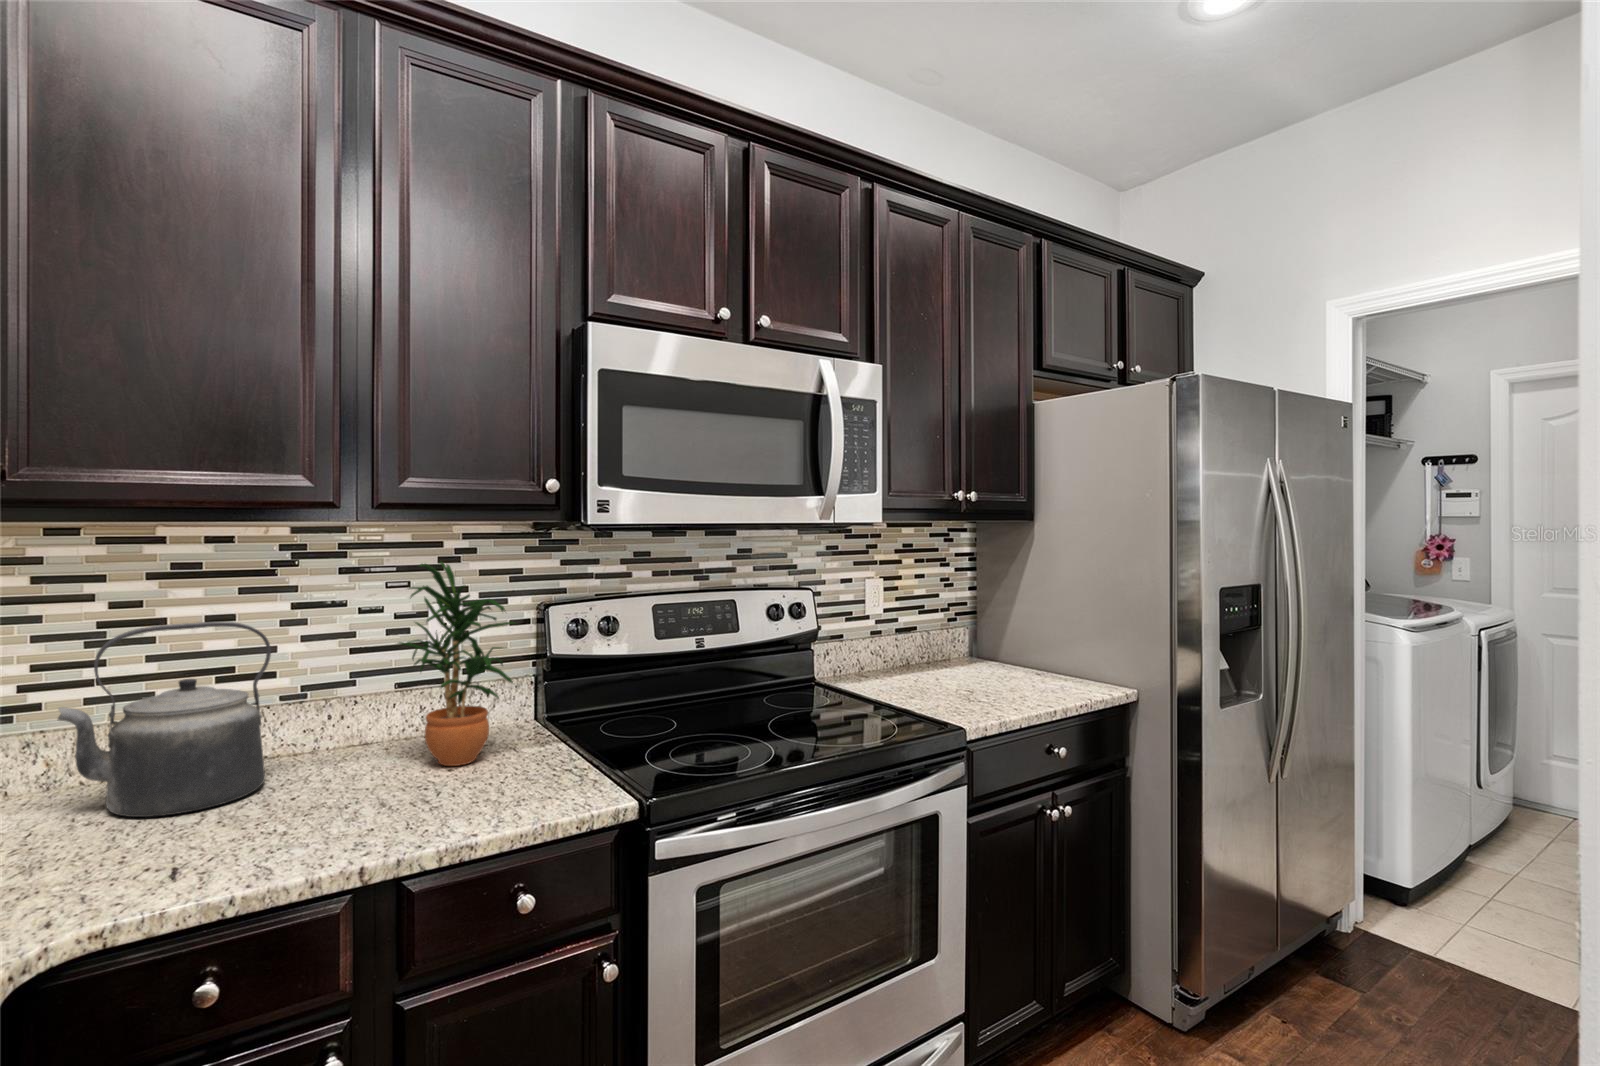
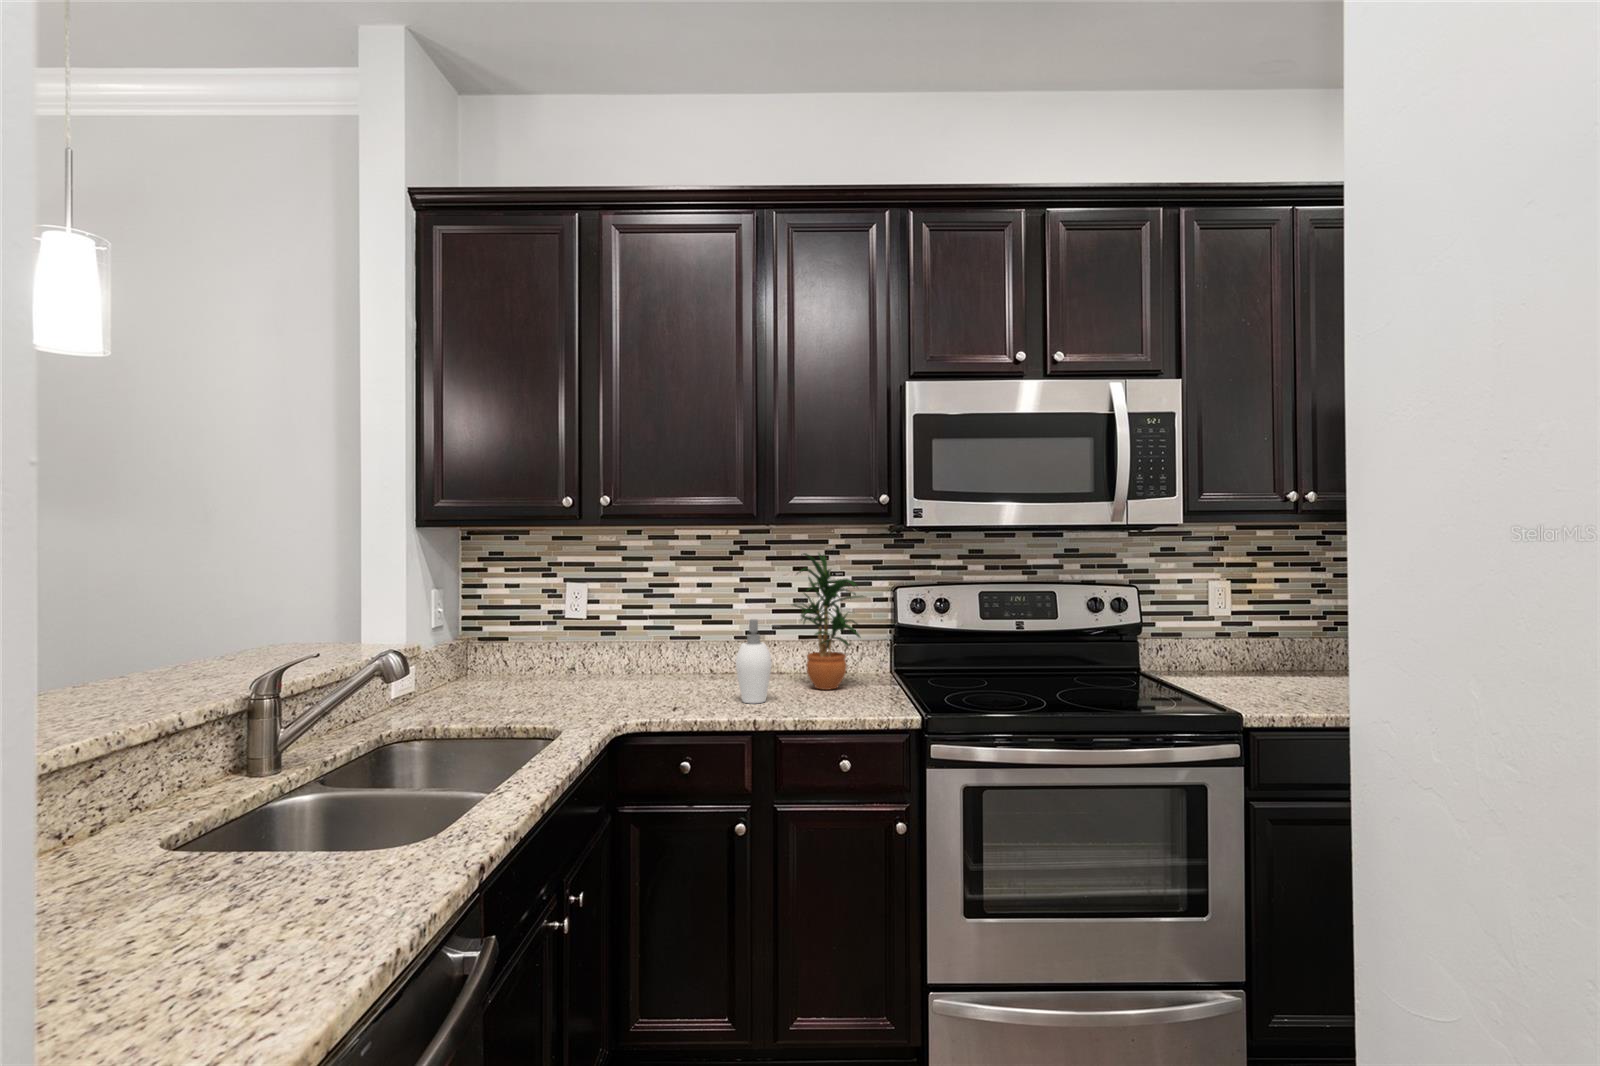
kettle: present [58,622,271,817] -> none [629,585,724,691]
soap dispenser: none [314,677,402,820] -> present [736,619,772,703]

